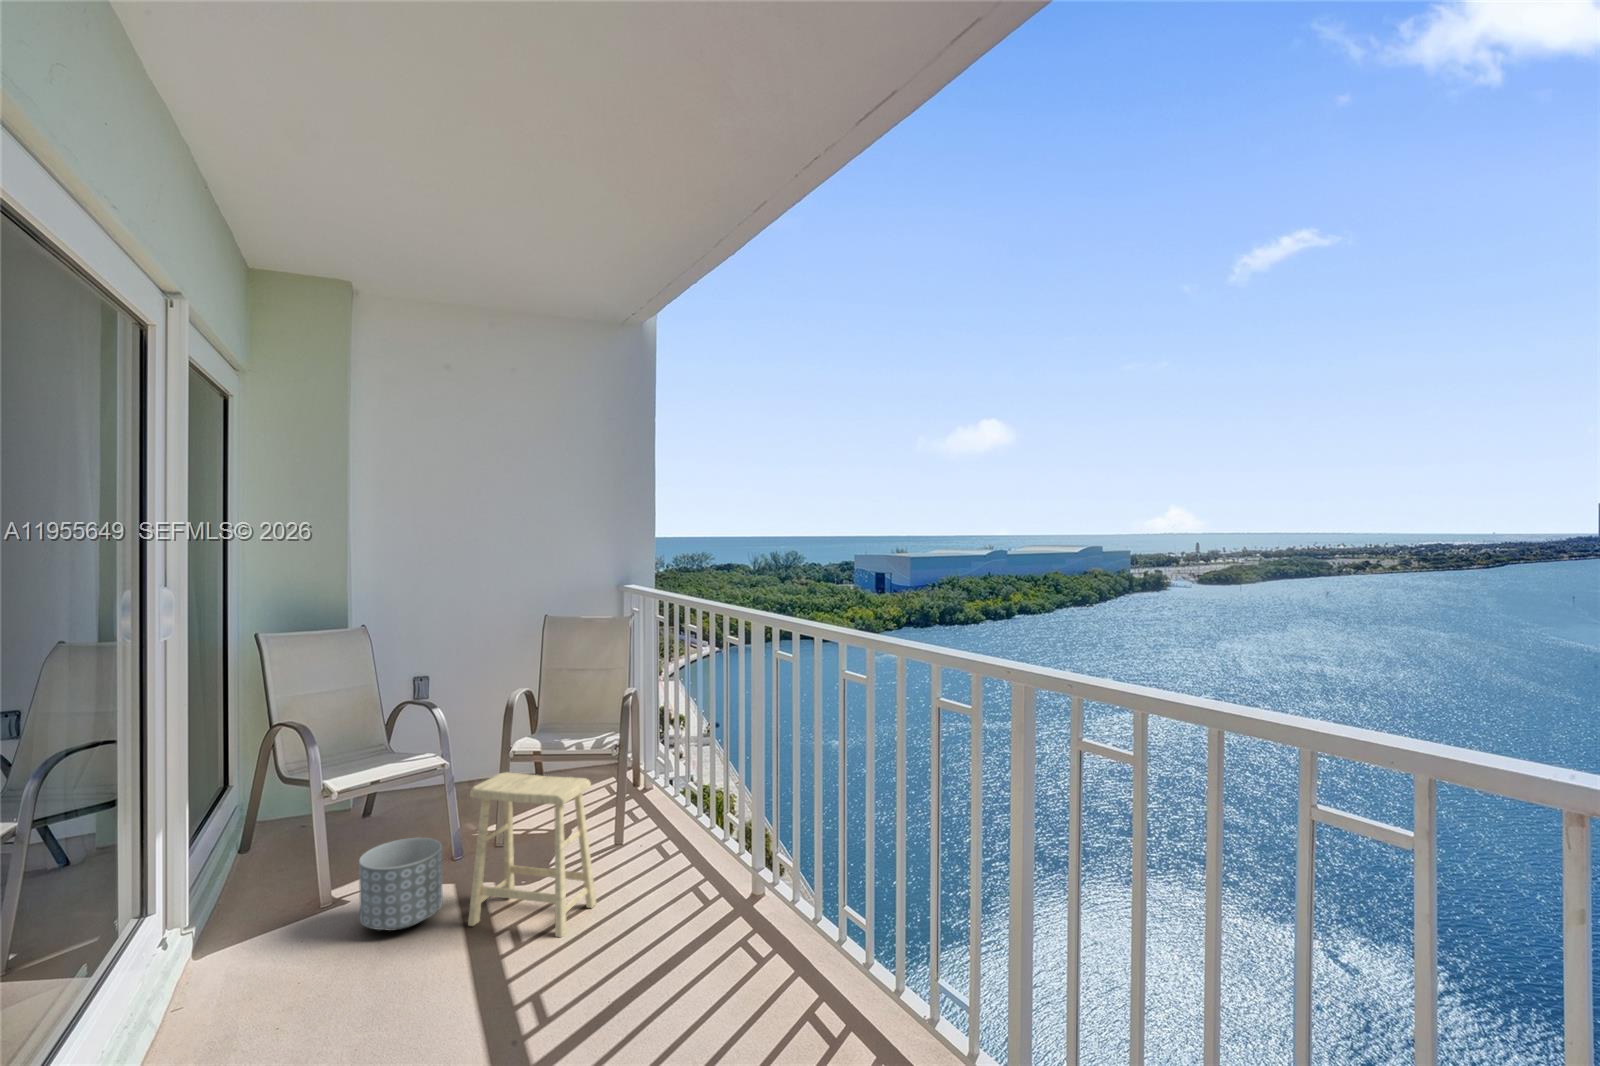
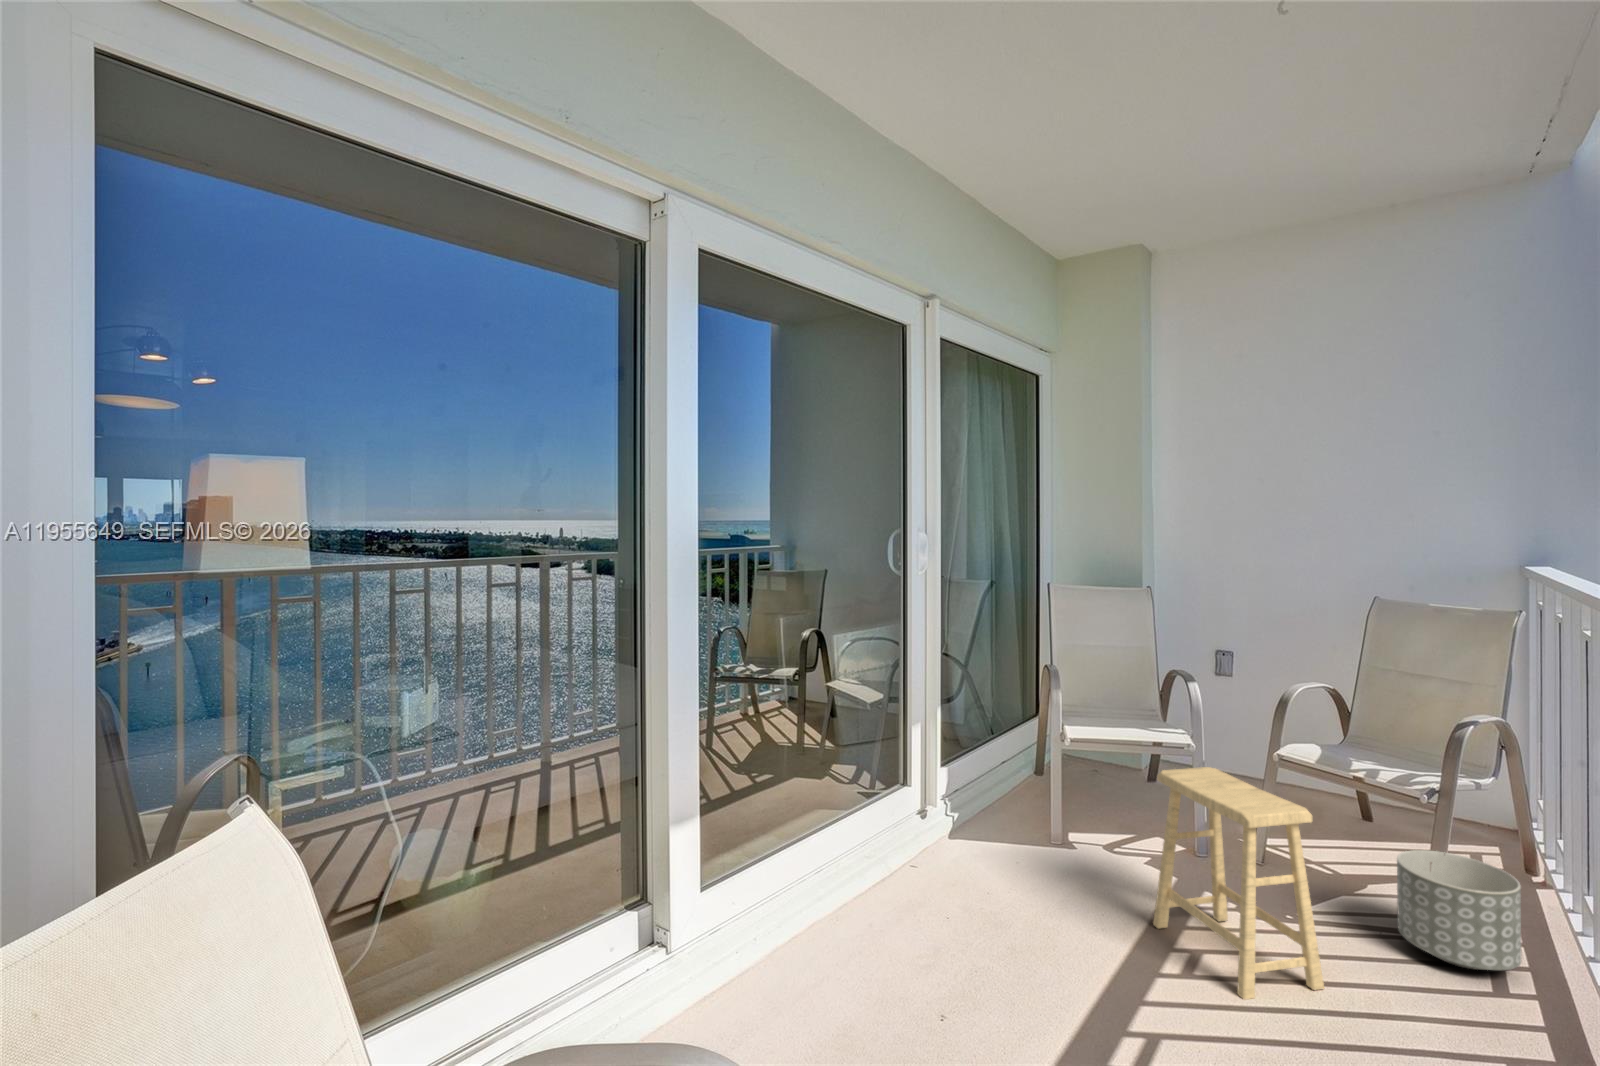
planter: present [359,838,443,931] -> present [1397,850,1522,970]

